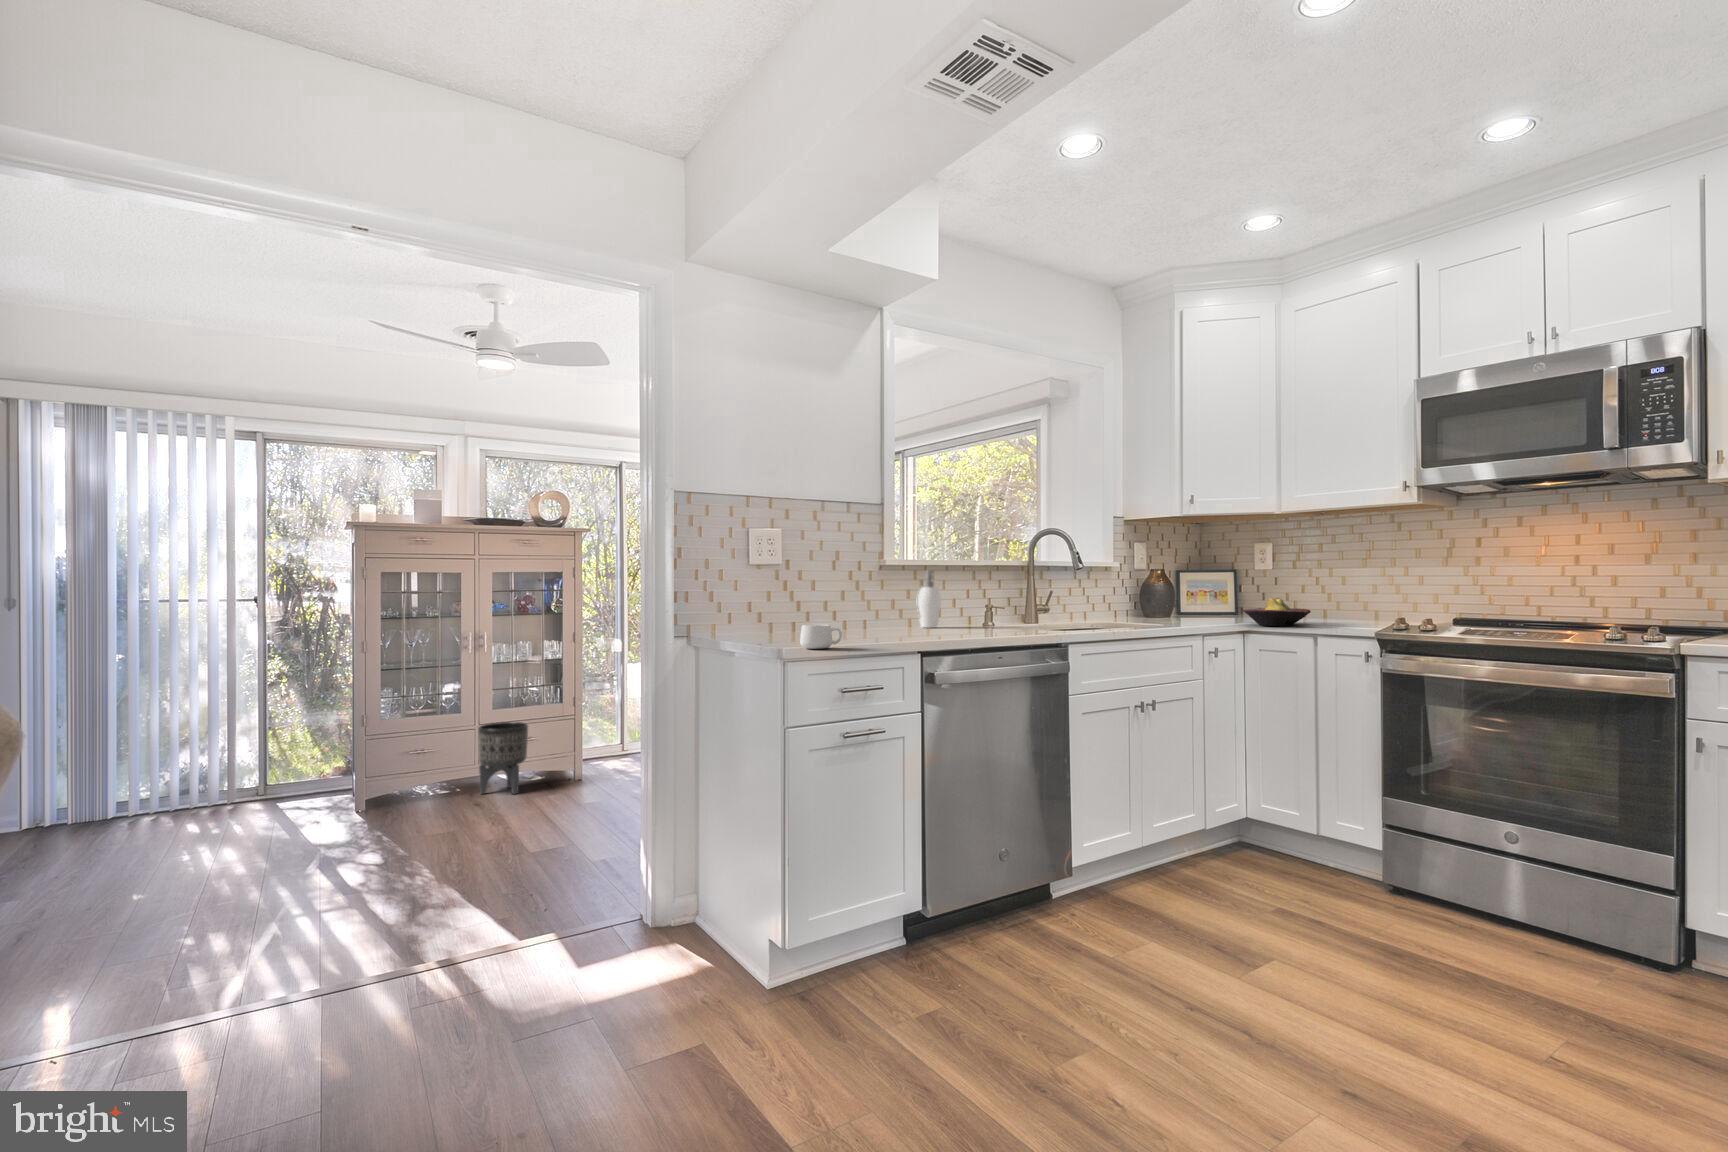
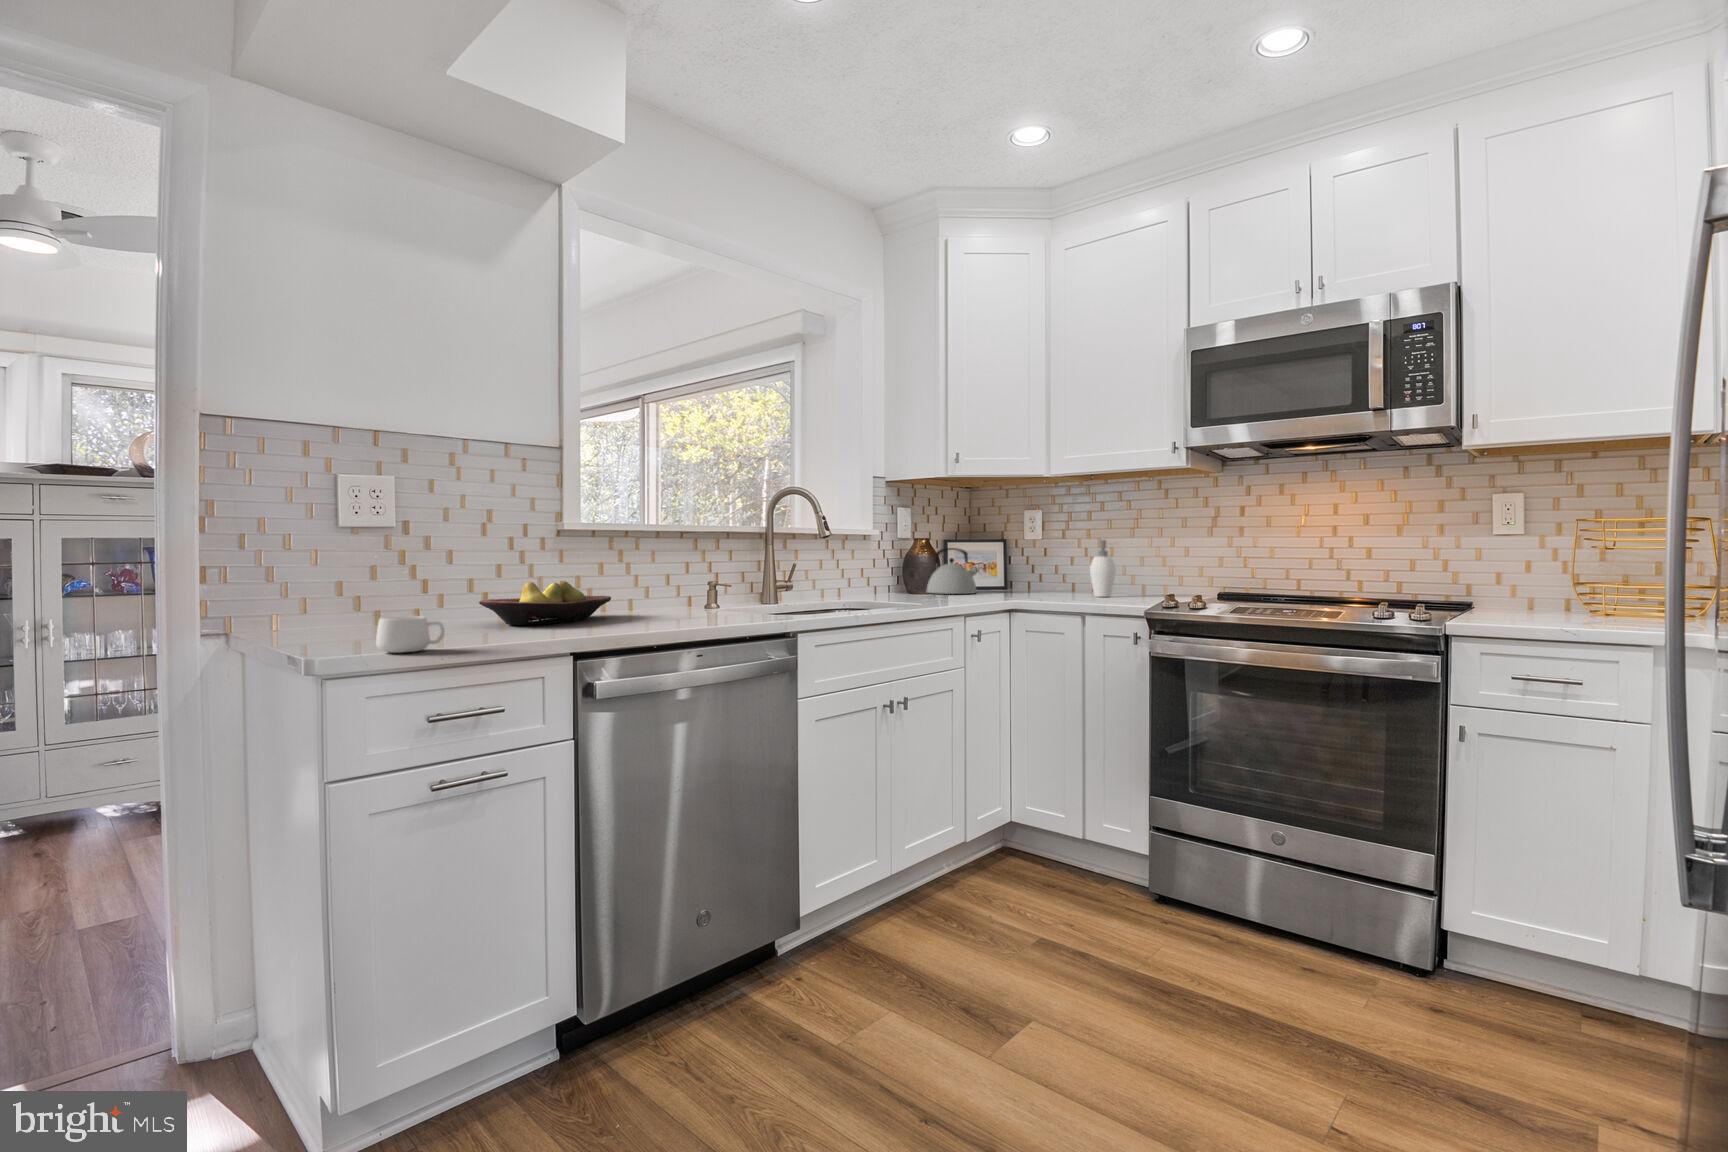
soap dispenser: present [918,571,941,628] -> present [1090,540,1116,597]
kettle: none [1162,577,1212,617] -> present [926,548,978,594]
fruit bowl: present [1243,598,1311,626] -> present [479,581,611,625]
planter: present [478,722,528,794] -> none [29,741,116,844]

